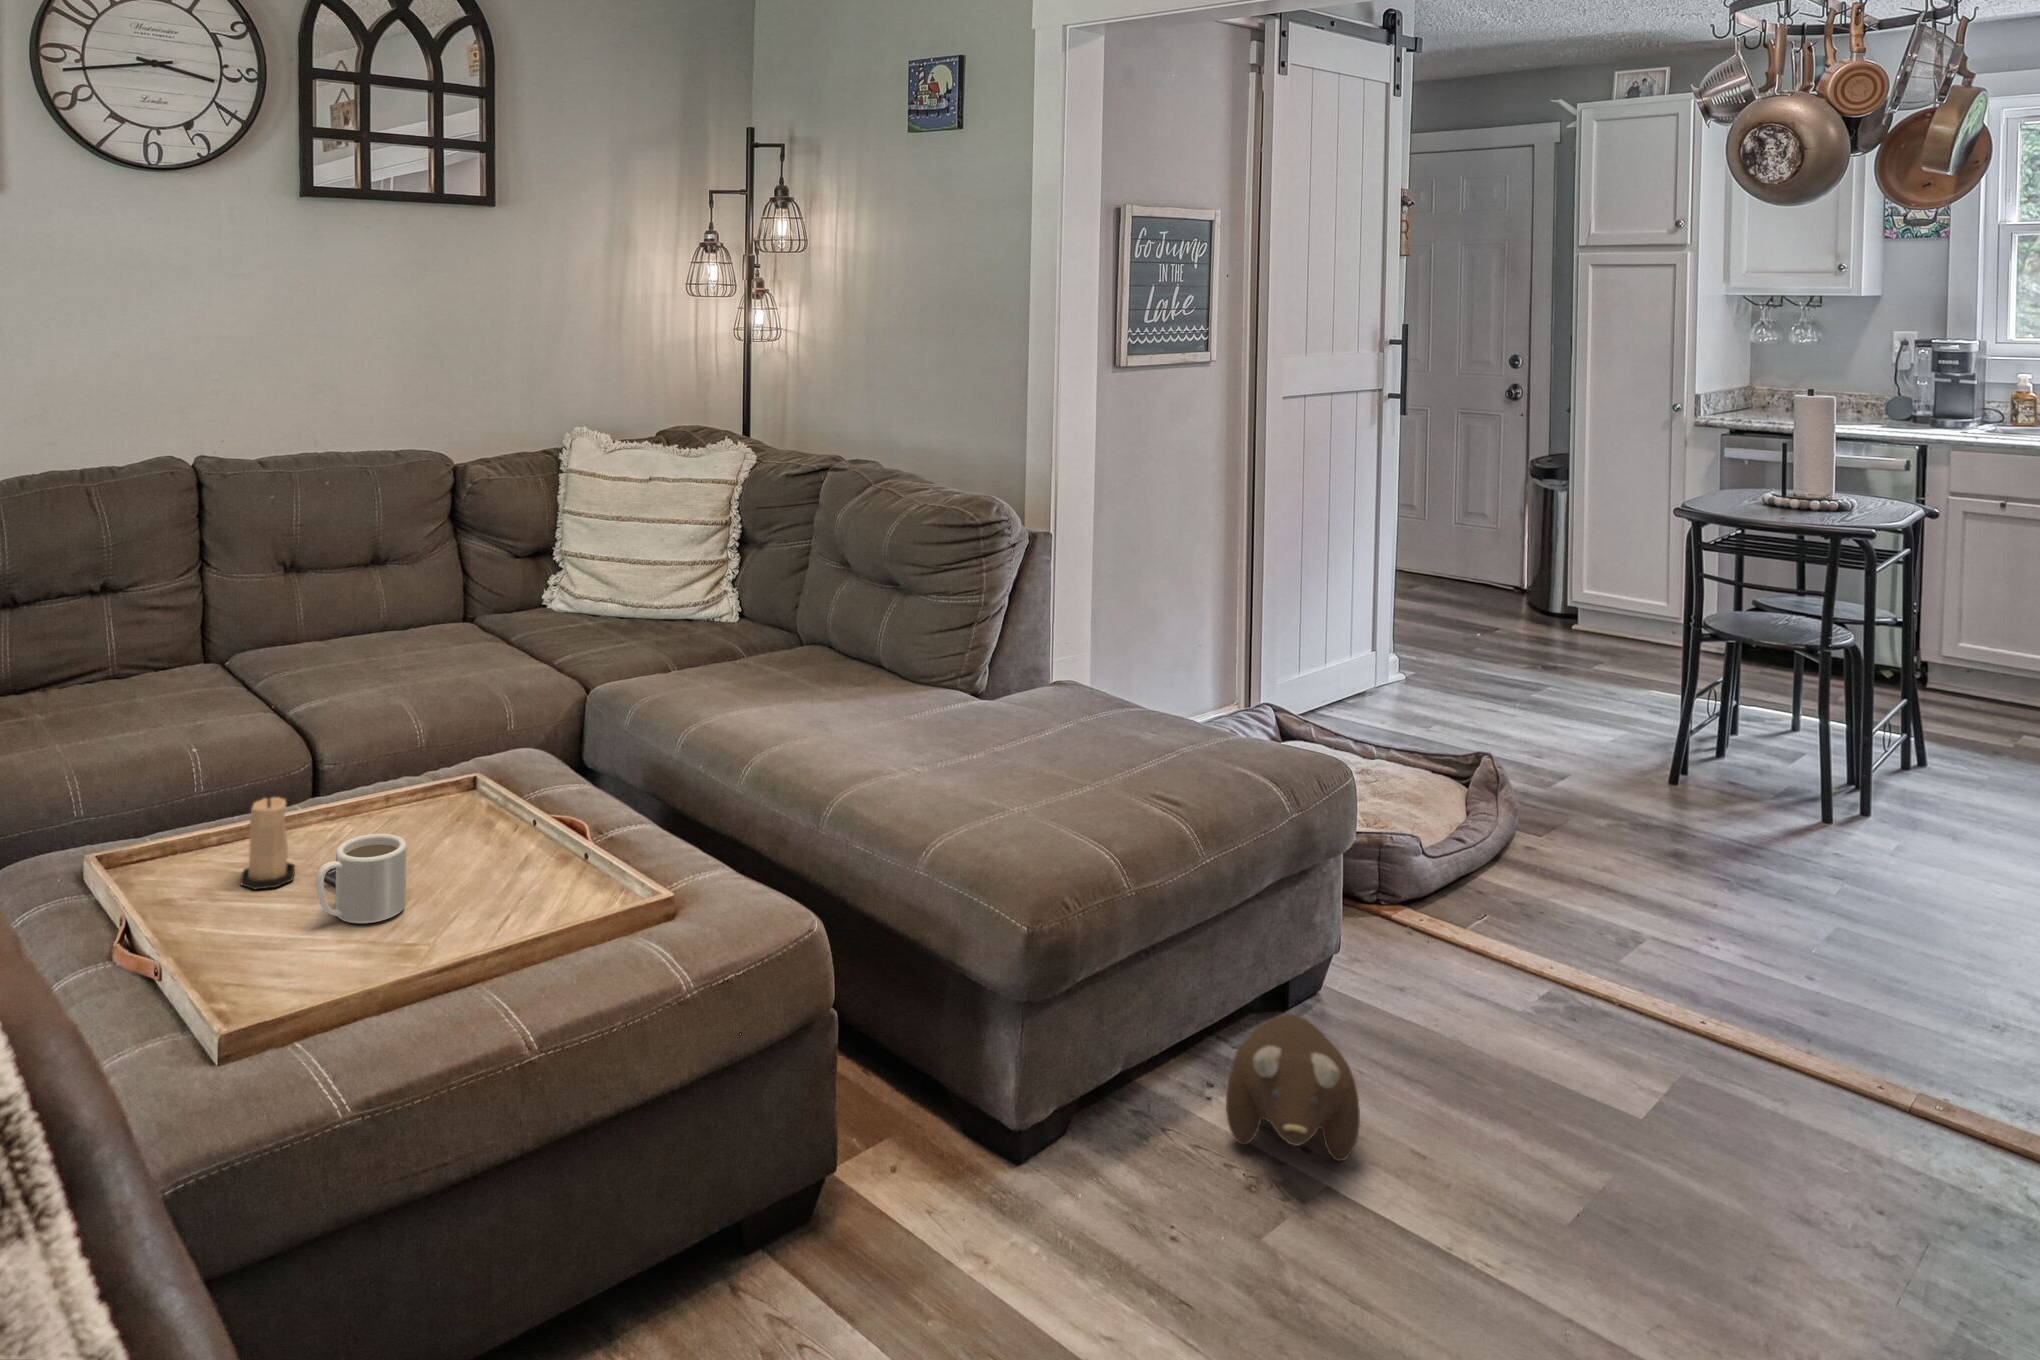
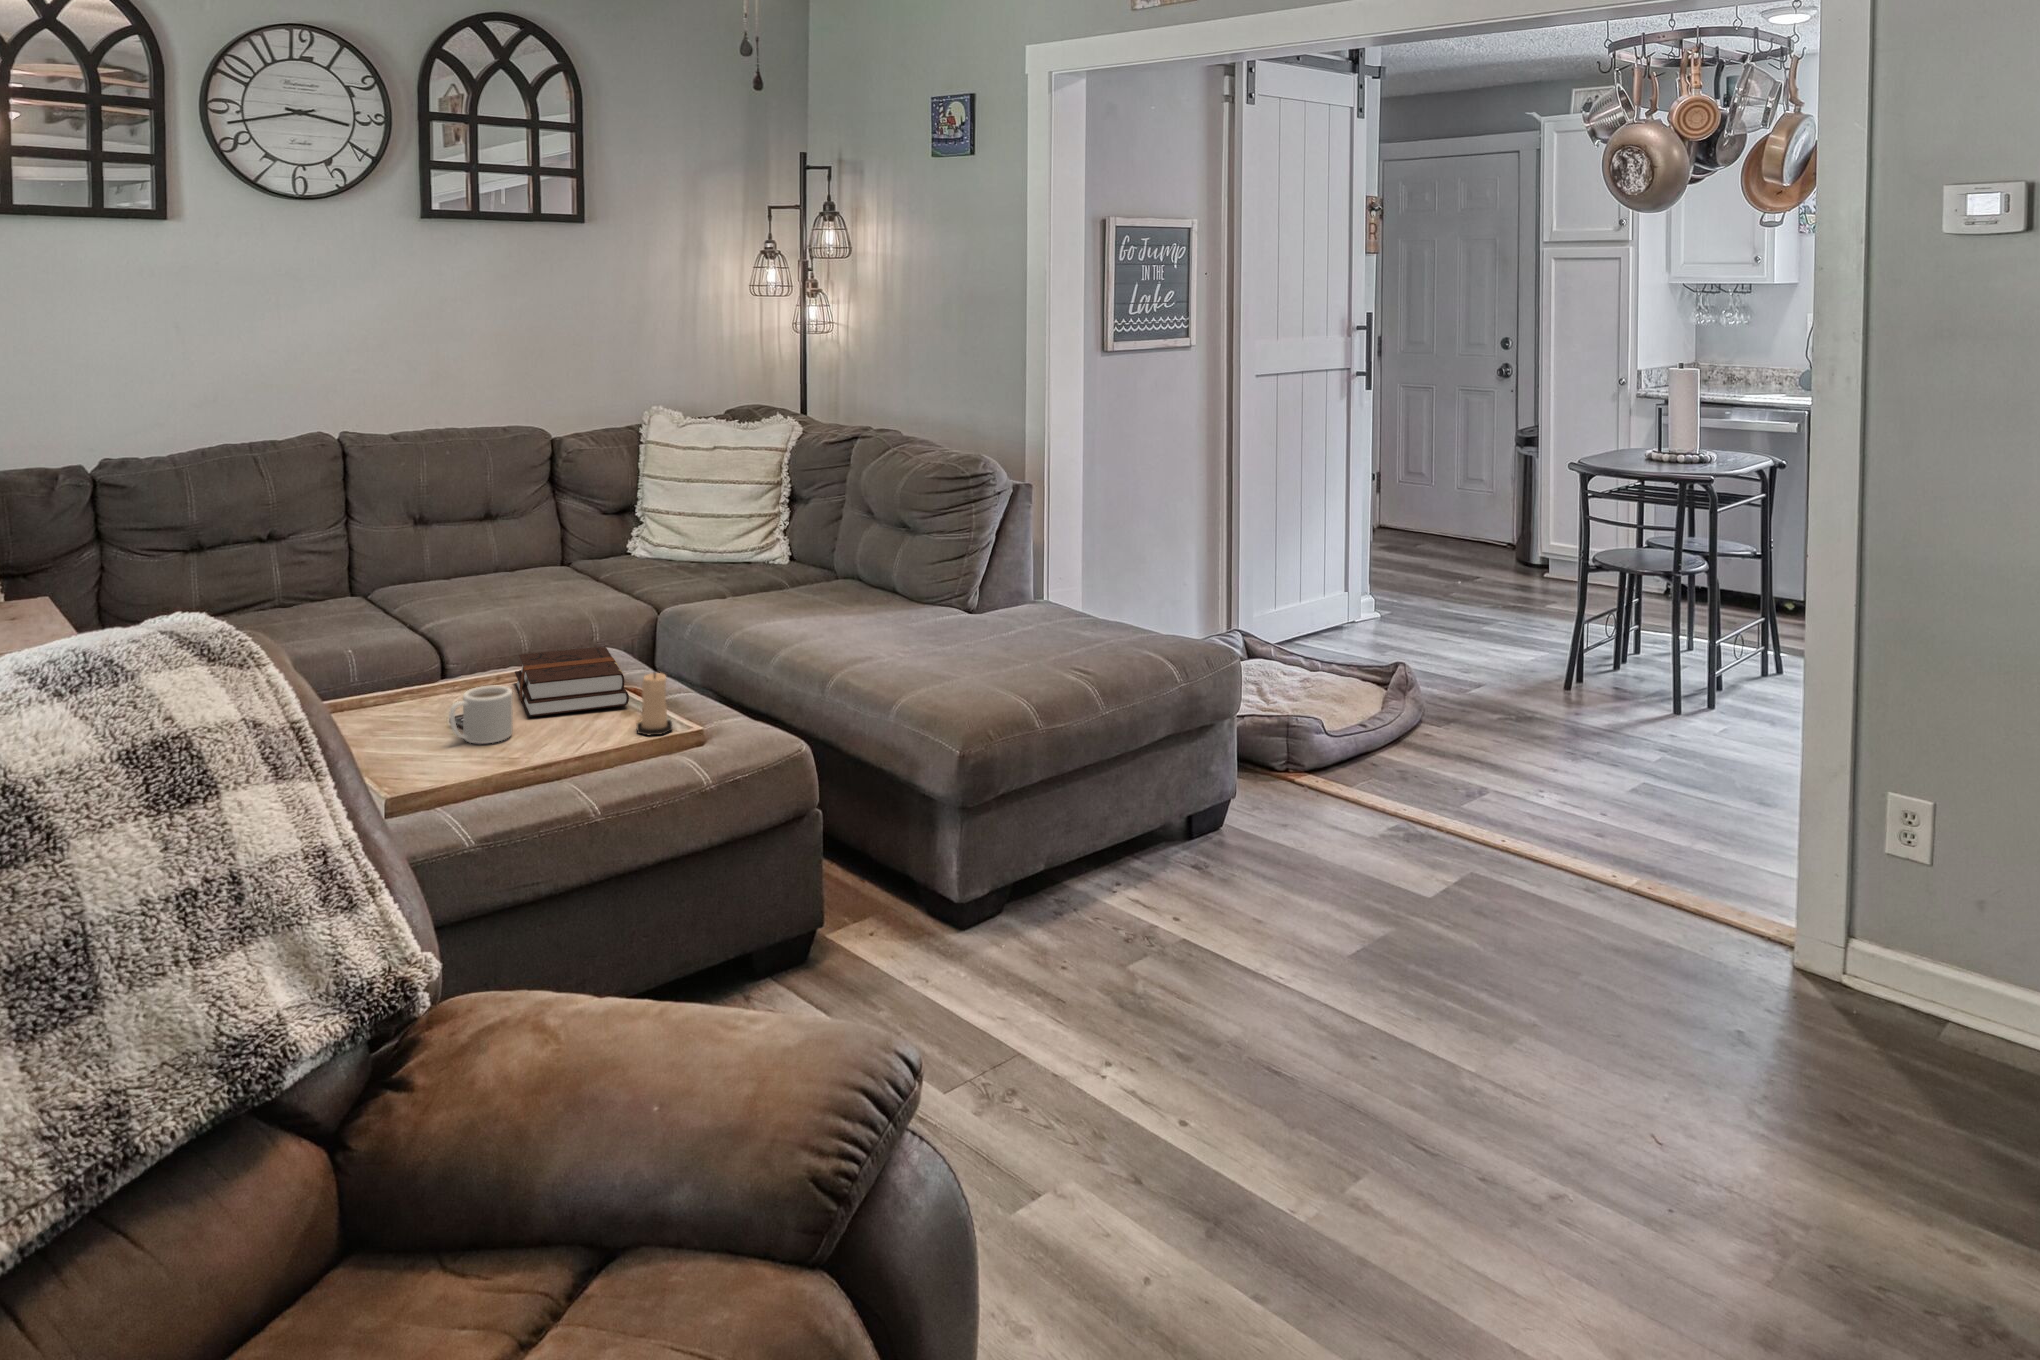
hardback book: none [408,760,567,873] -> present [515,647,629,717]
candle: present [241,796,295,889] -> present [637,672,672,736]
plush toy: present [1226,1014,1360,1161] -> none [1115,822,1207,922]

